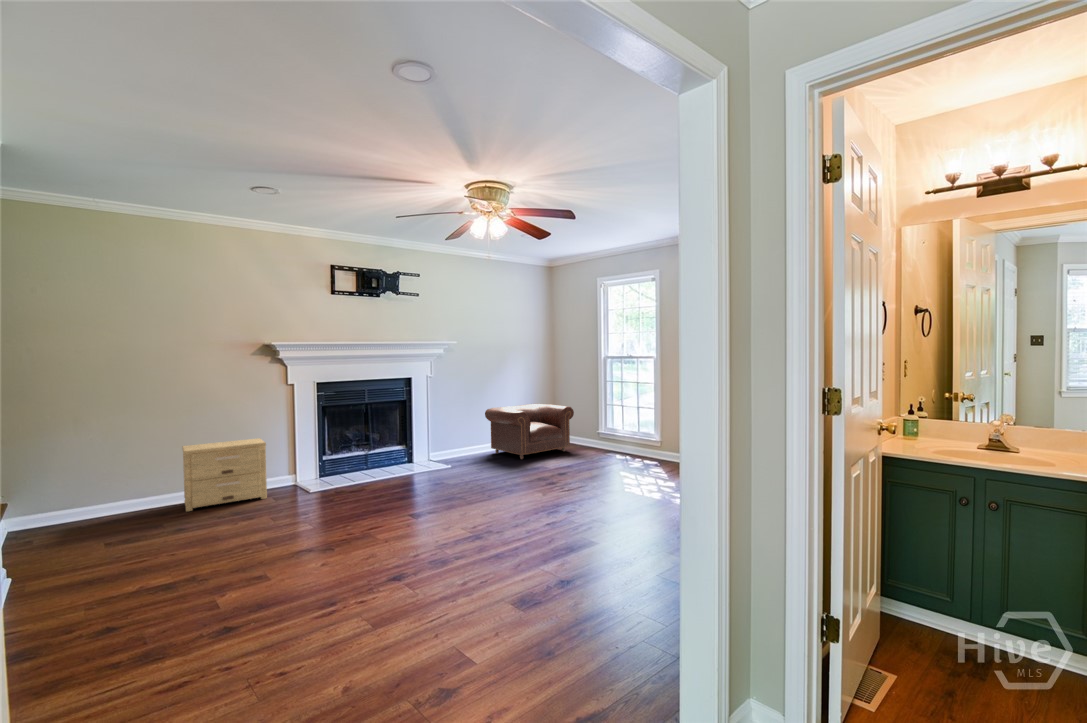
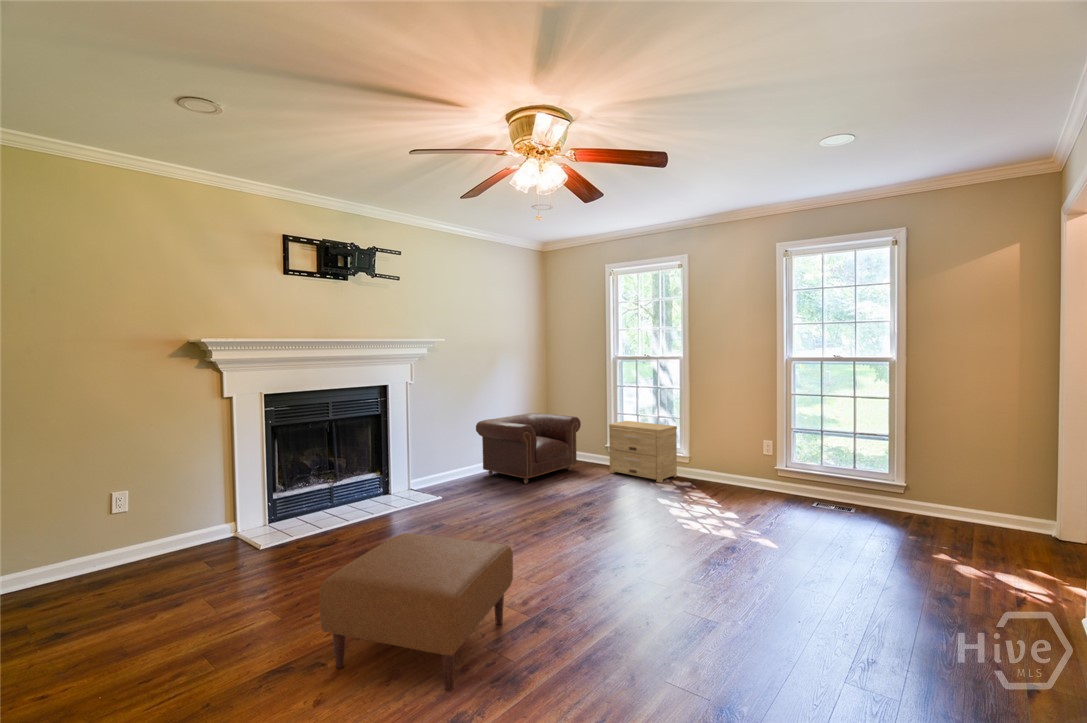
side table: present [182,438,267,511] -> present [609,421,677,483]
ottoman: none [327,475,459,563] -> present [319,533,513,692]

